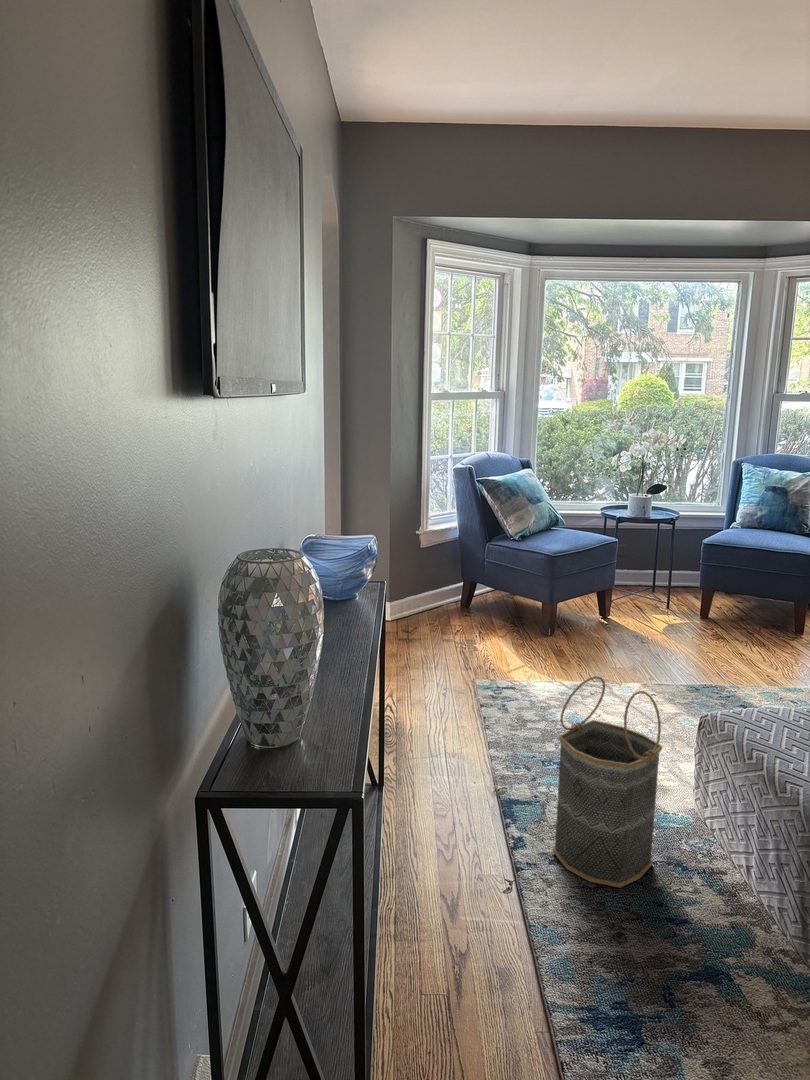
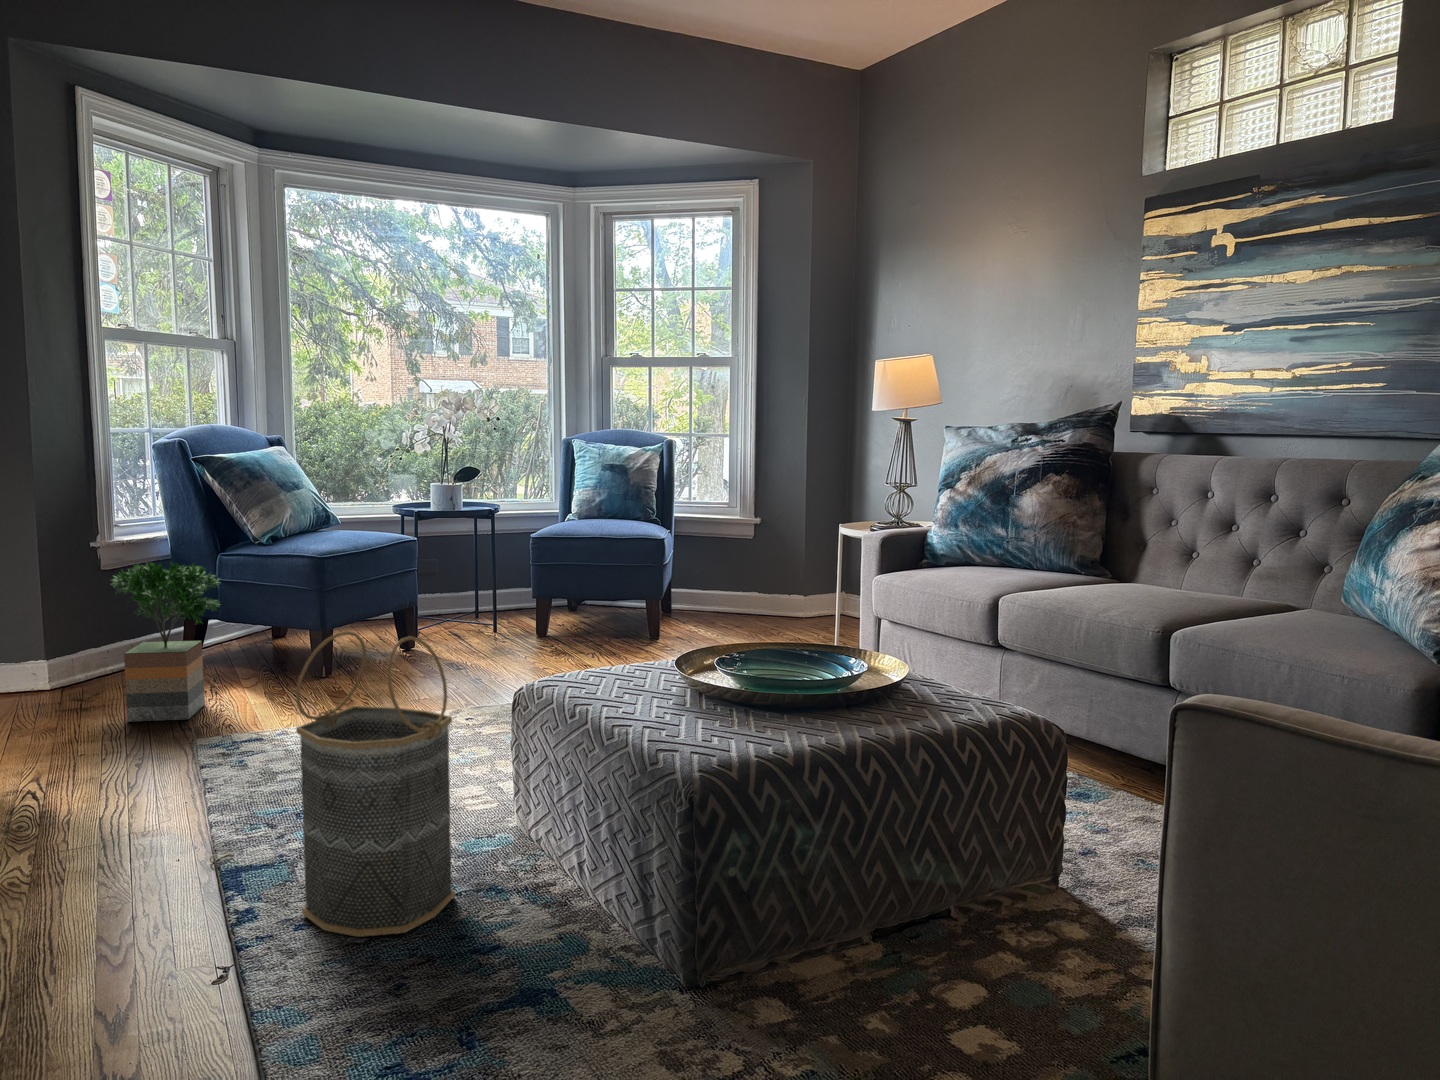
potted tree: none [429,557,494,661] -> present [113,561,219,722]

